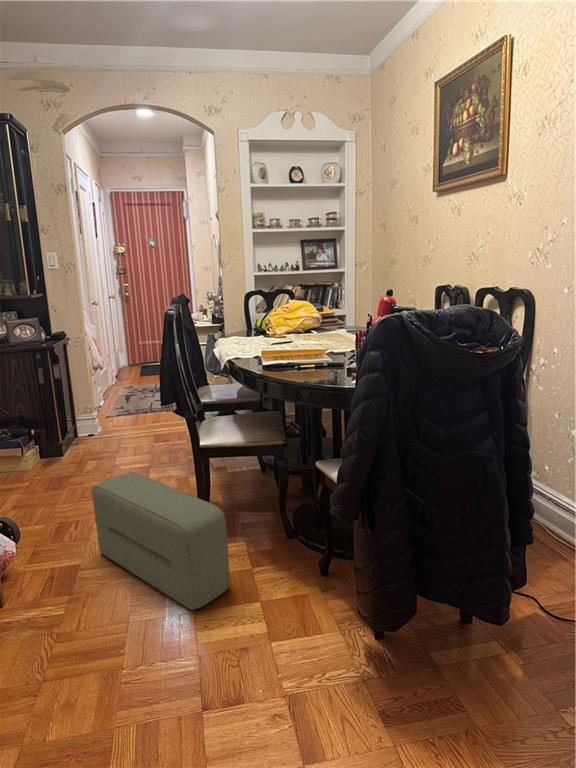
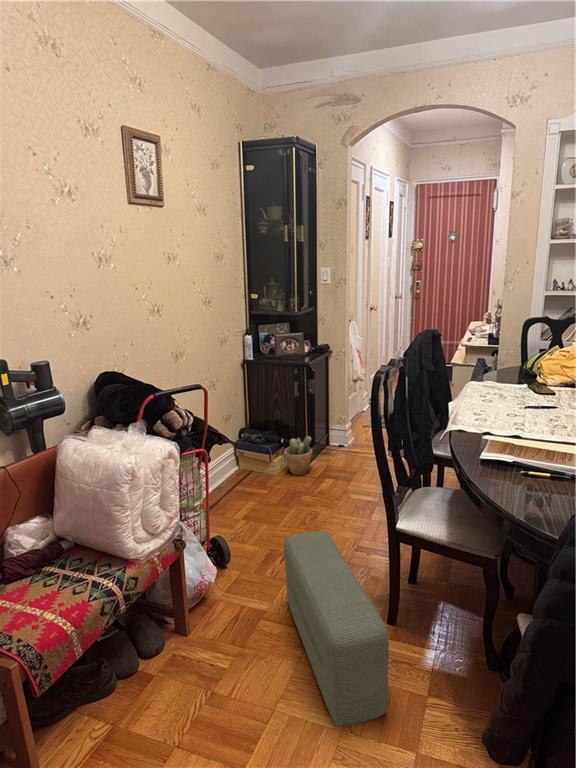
potted plant: none [37,422,68,465] -> present [285,436,312,475]

